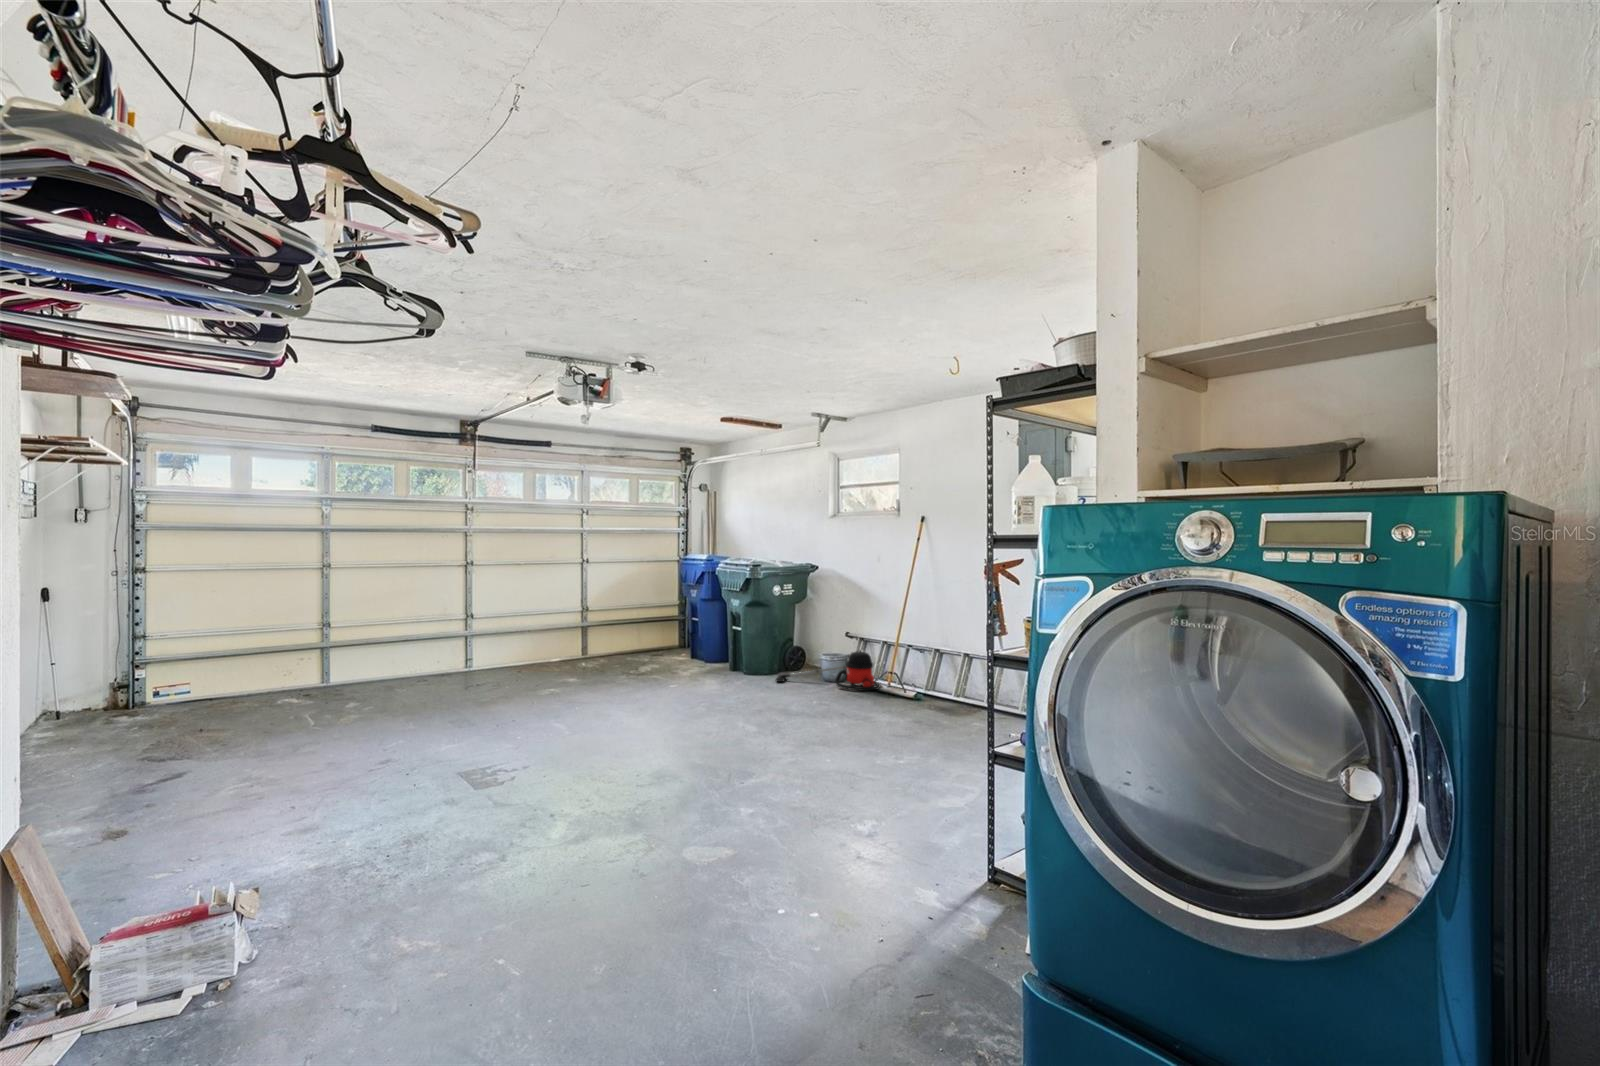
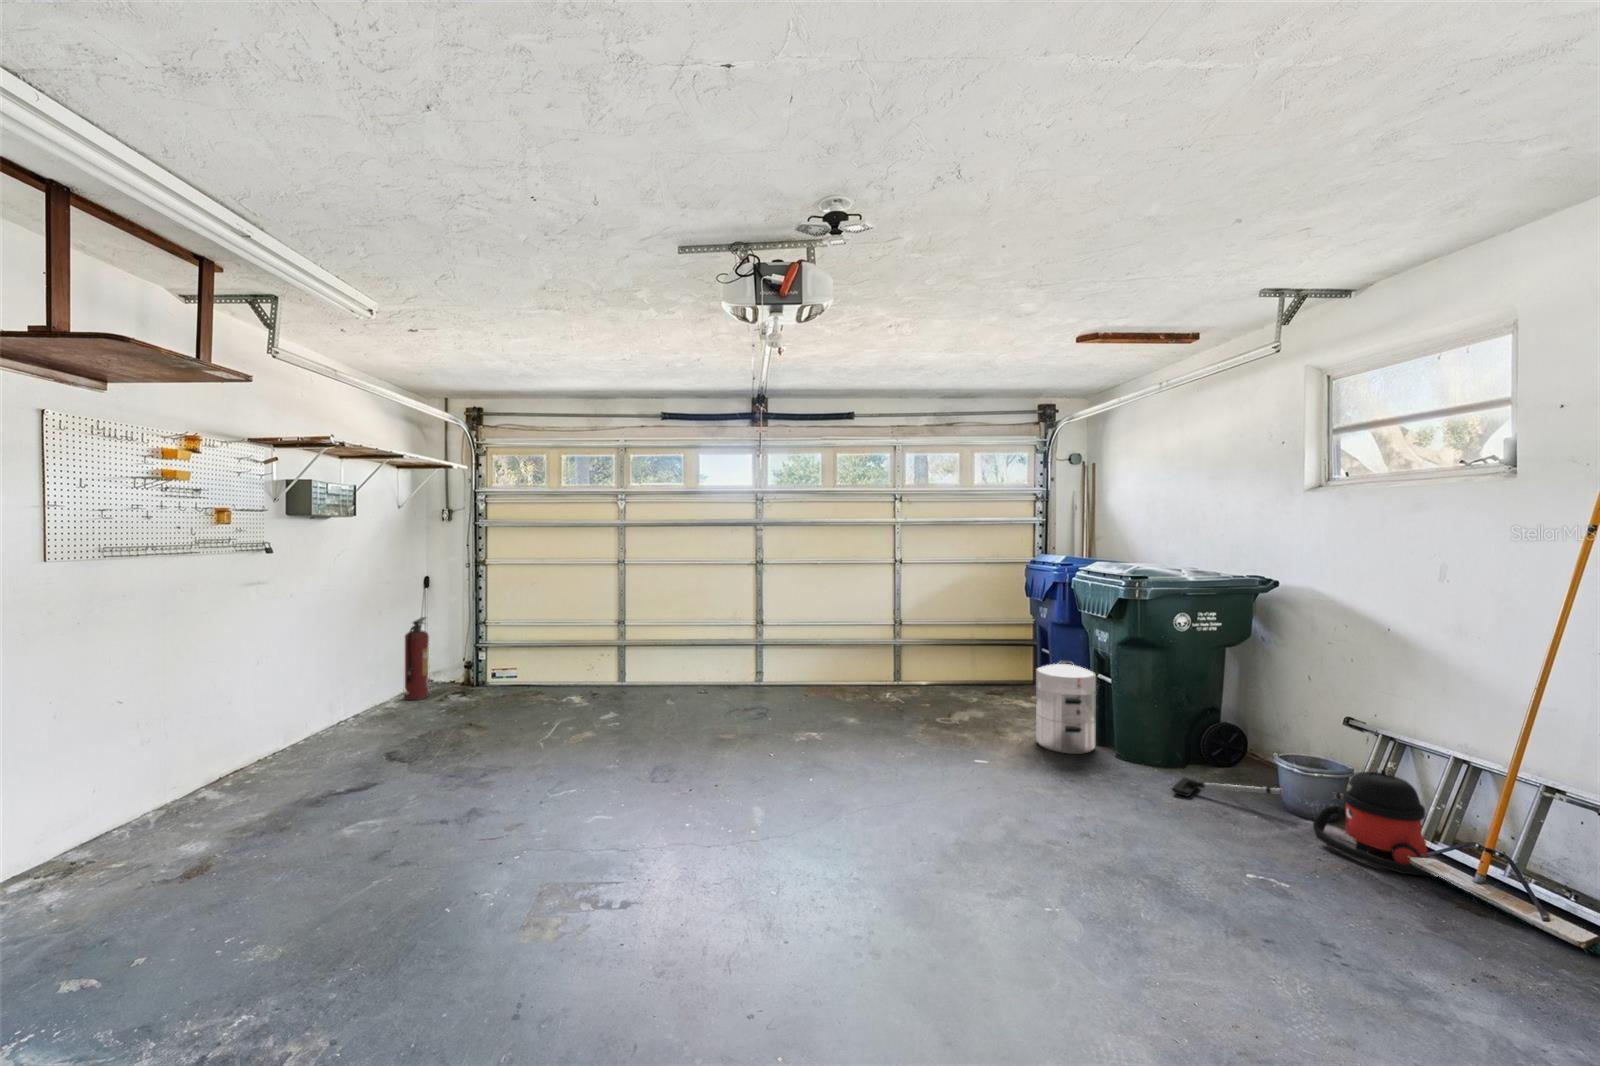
waste bin: none [698,620,732,675] -> present [1036,661,1096,754]
fire extinguisher: none [44,636,80,728] -> present [404,617,429,700]

